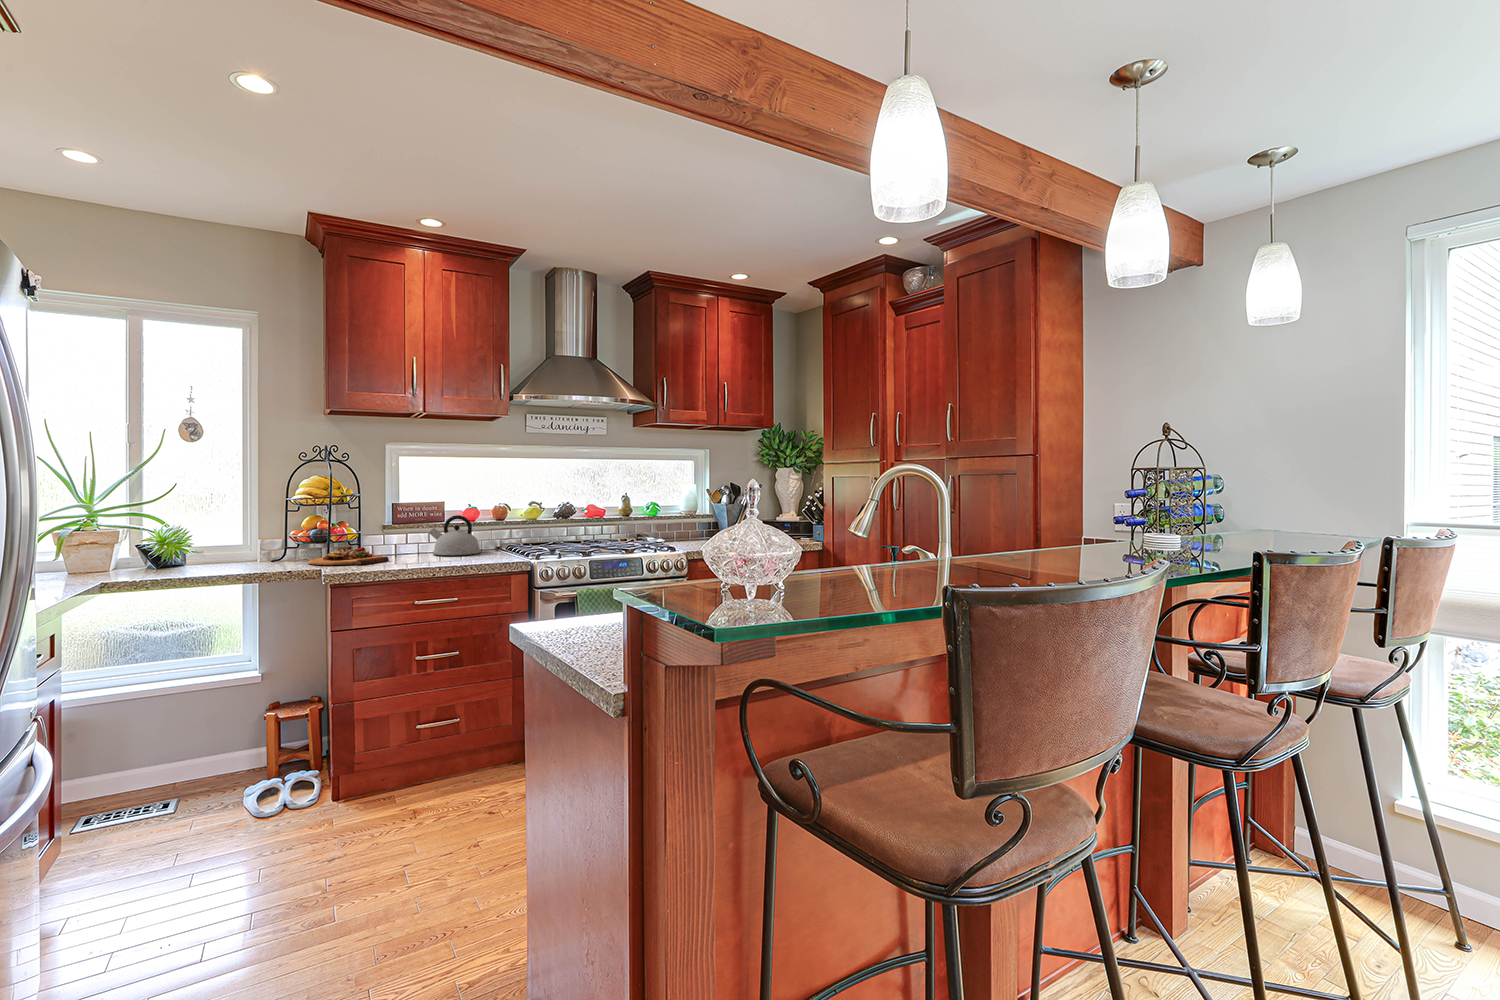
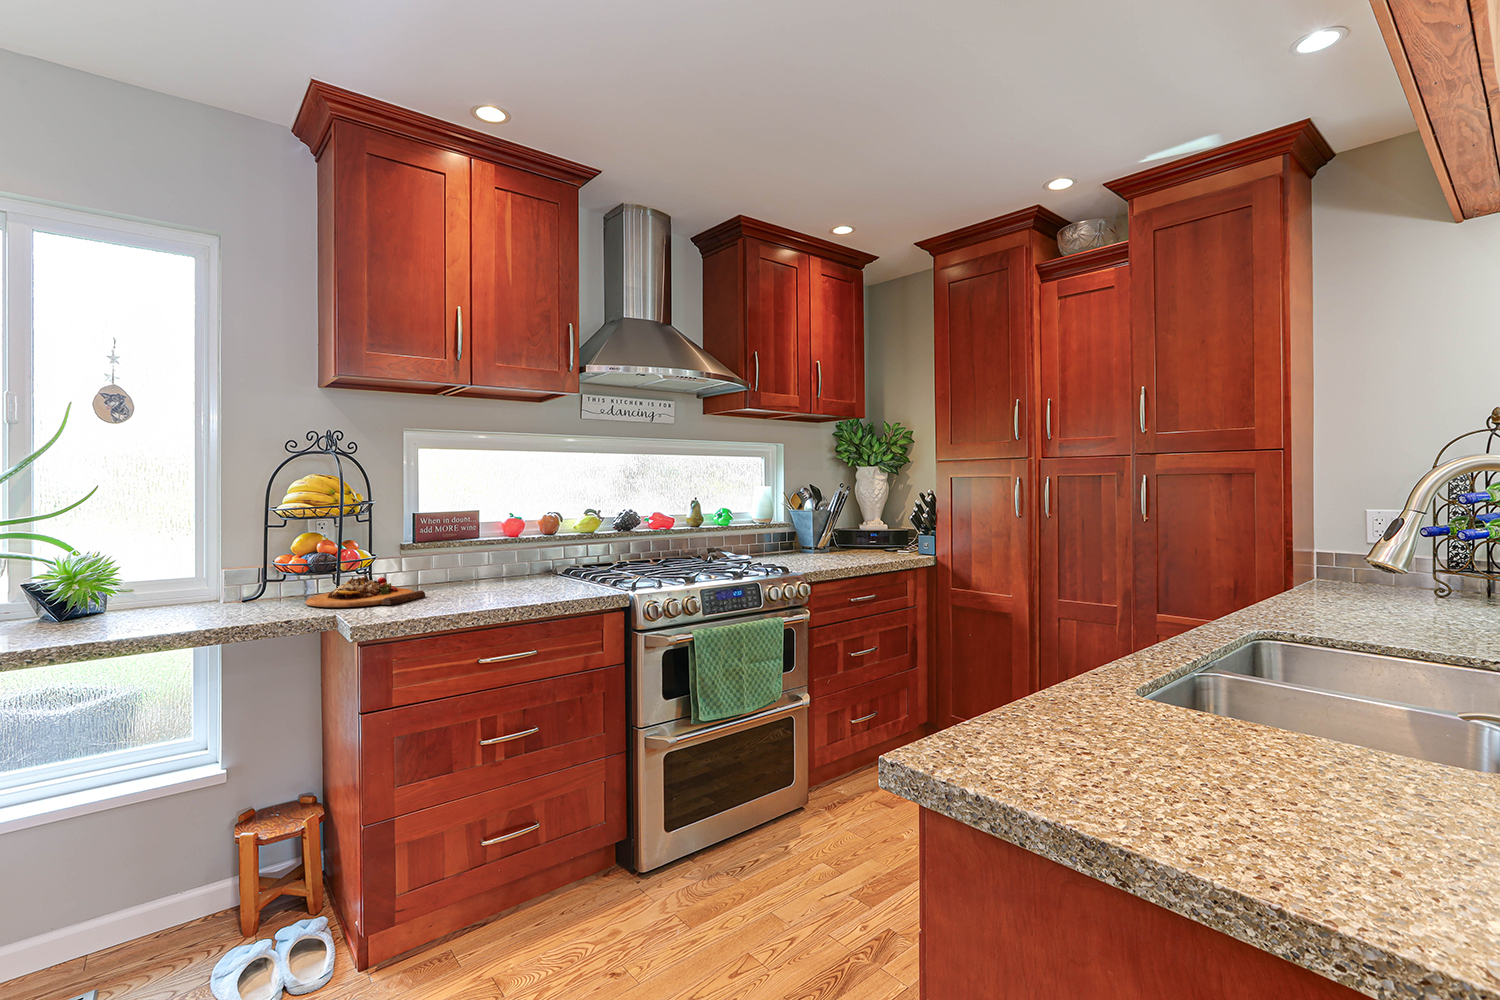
kettle: present [429,515,480,555] -> none [472,529,542,585]

